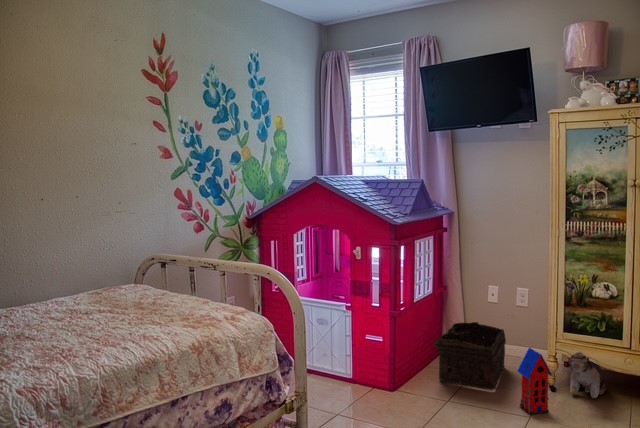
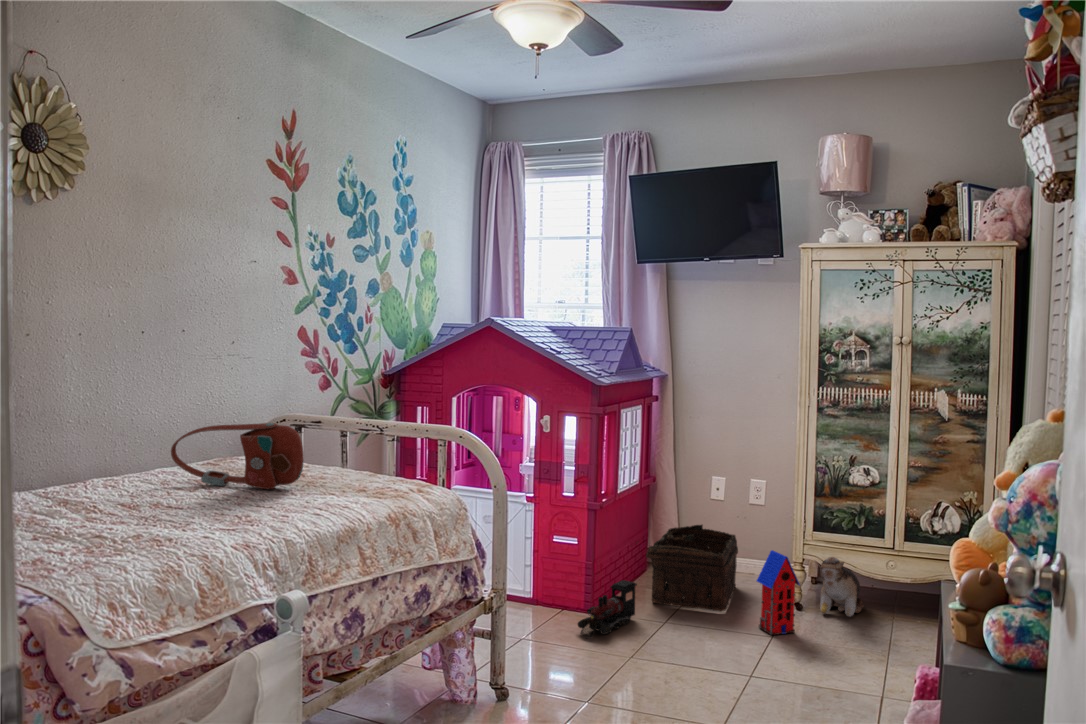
handbag: none [44,269,139,320] -> present [171,423,304,489]
toy train: none [380,366,426,413] -> present [578,580,637,639]

